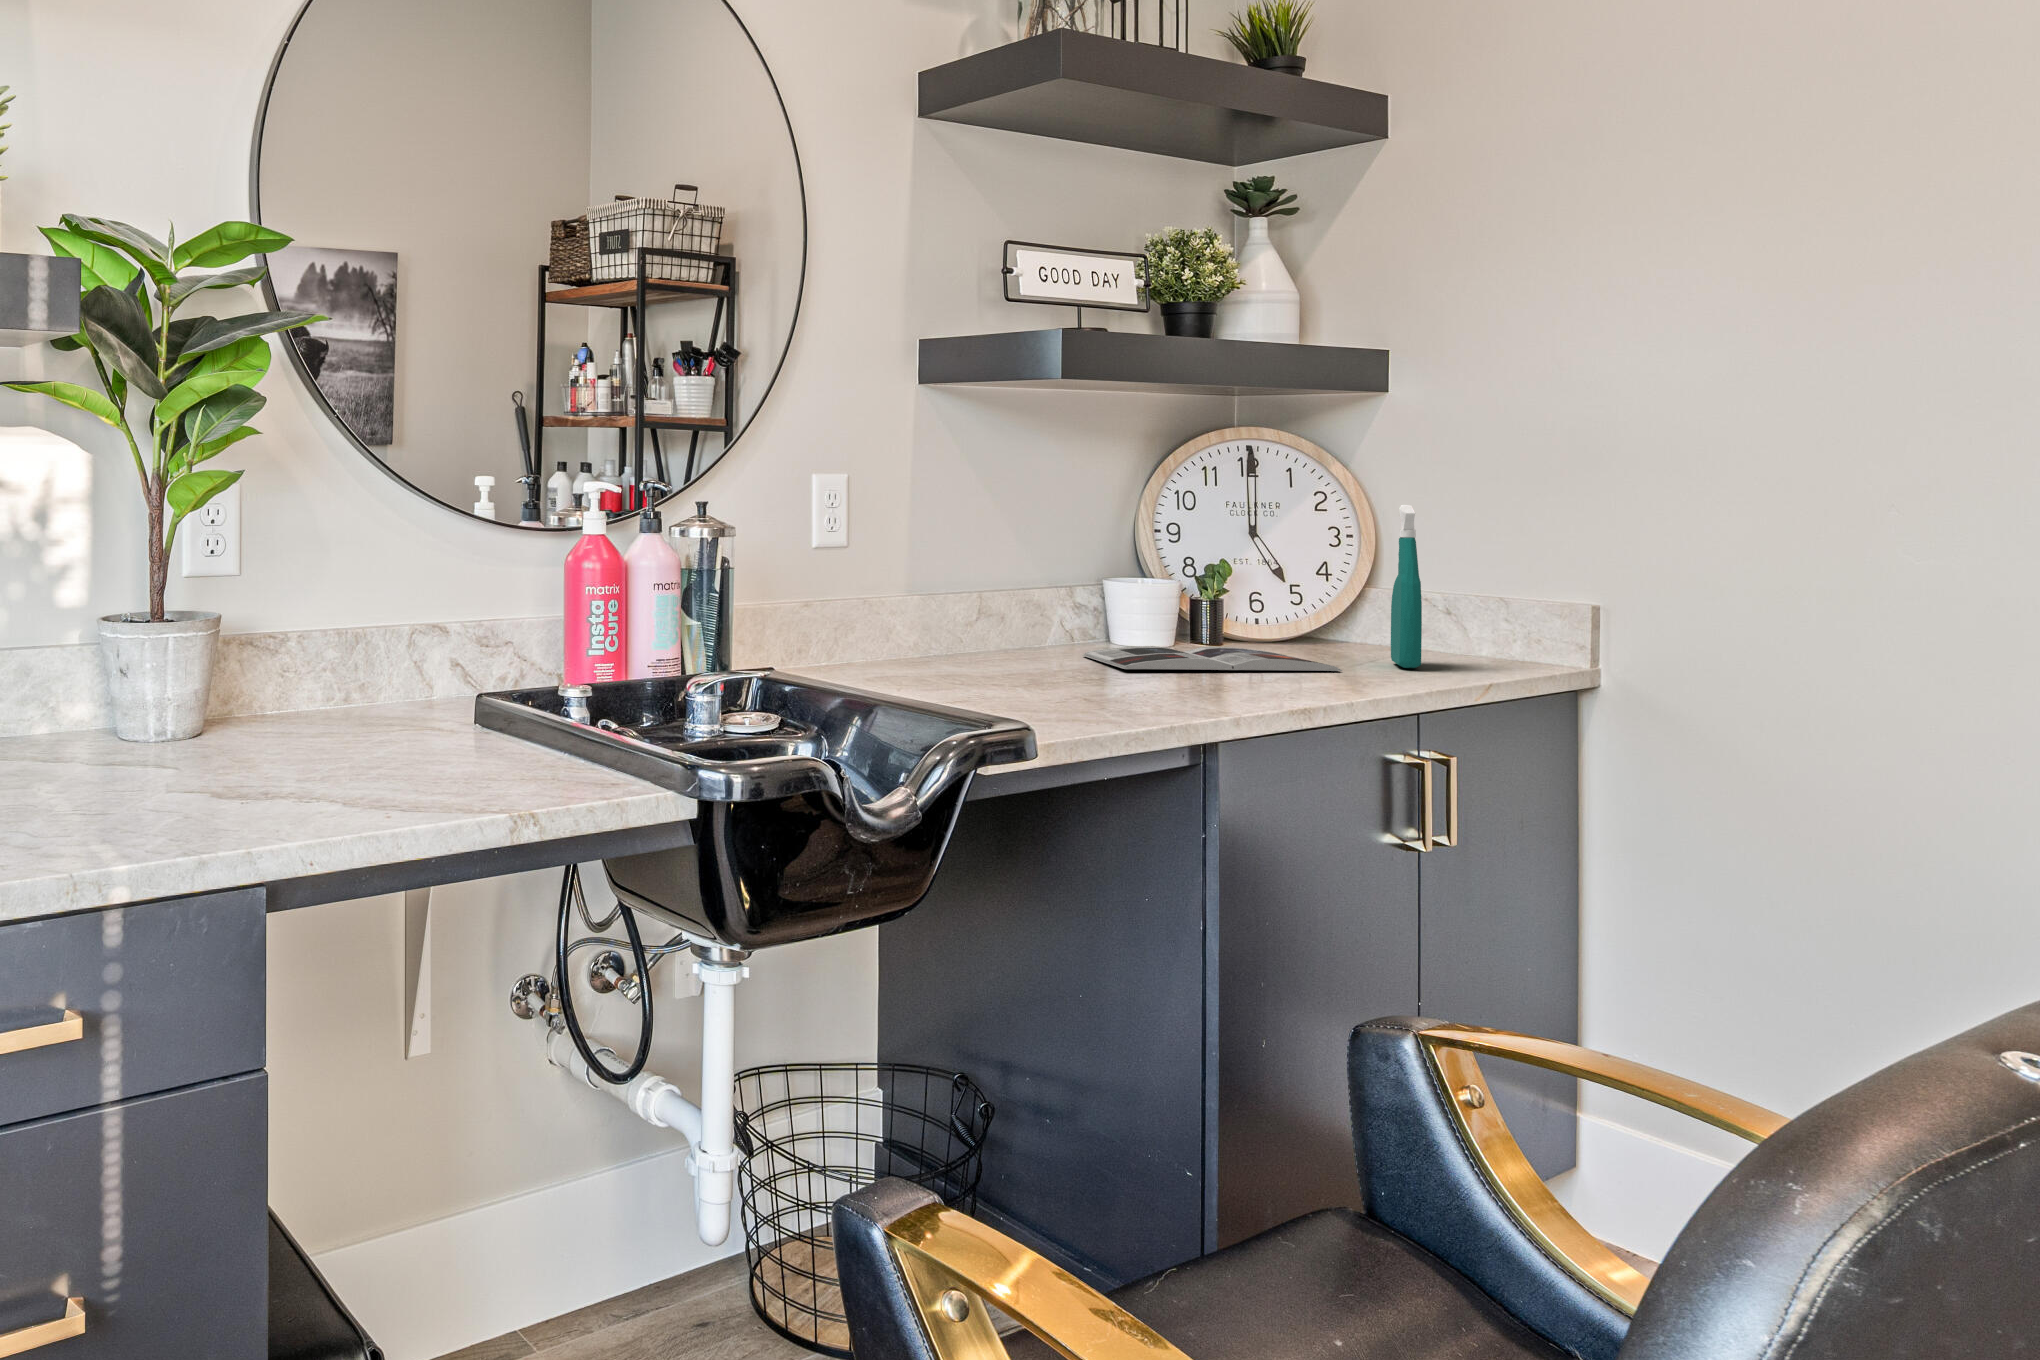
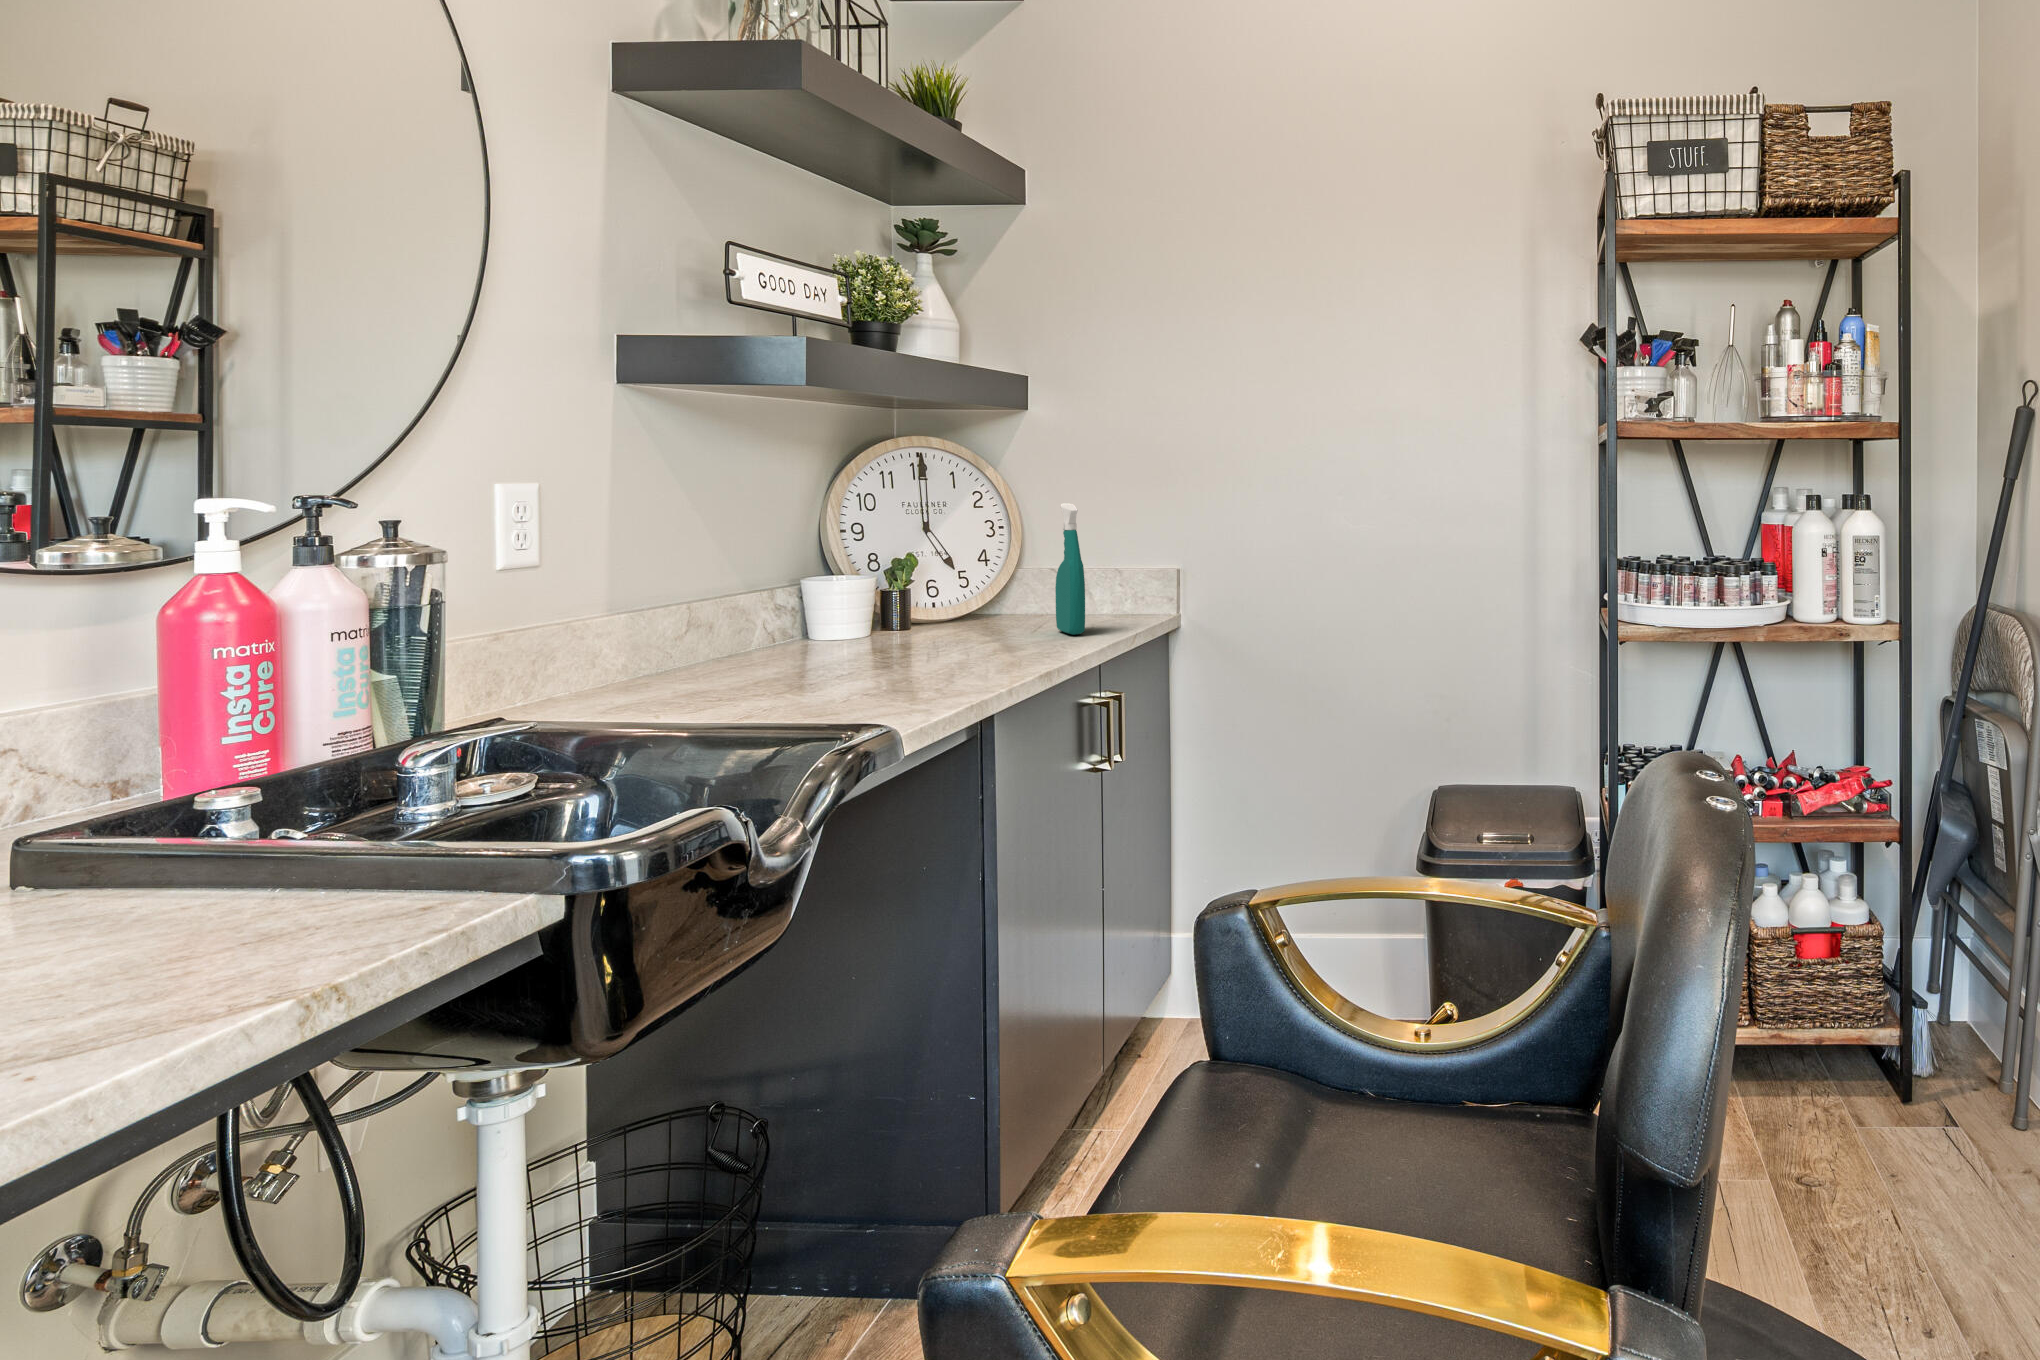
magazine: present [1082,646,1342,671] -> none [797,631,1033,664]

